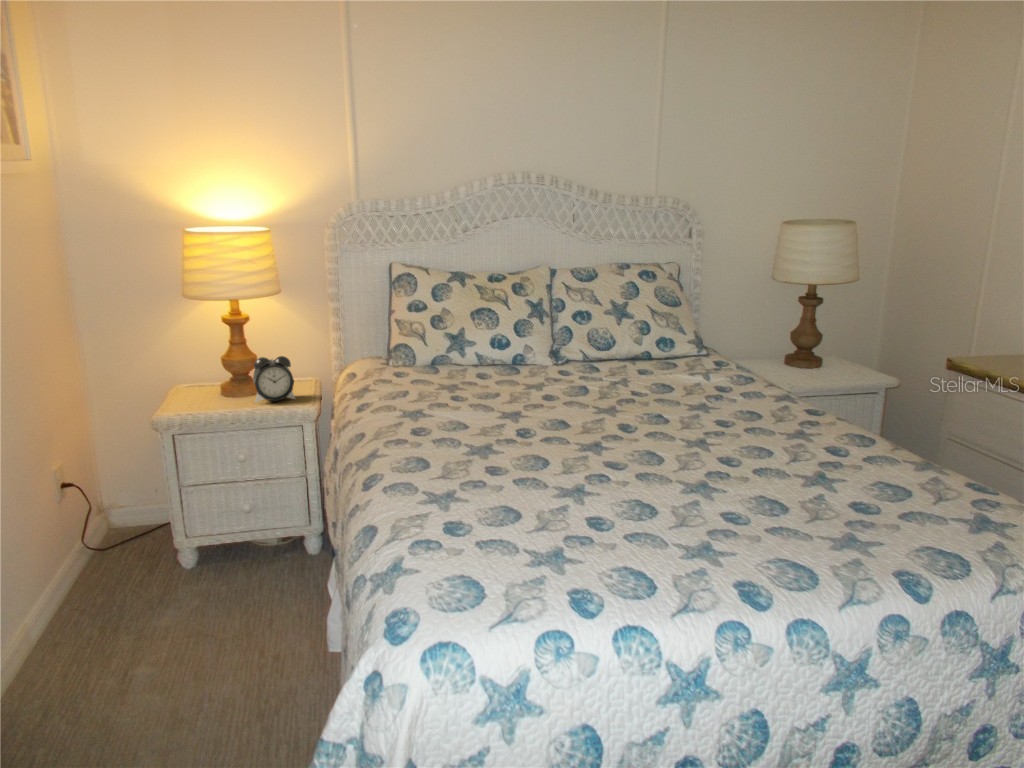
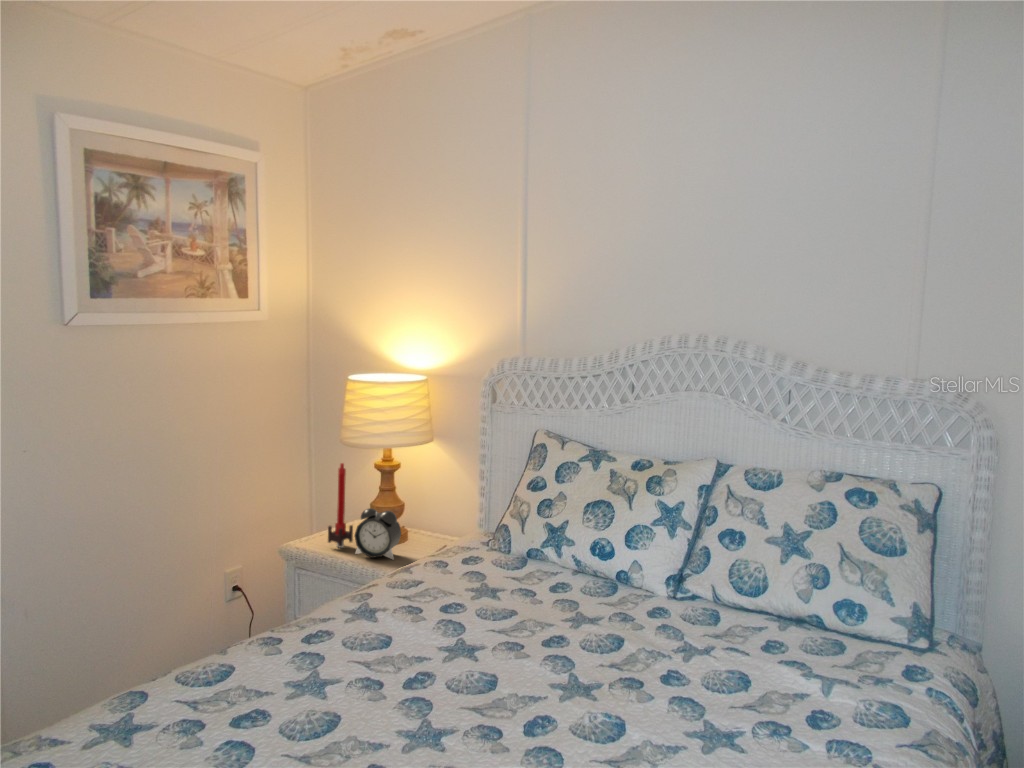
candle: none [215,320,239,403] -> present [328,463,353,548]

